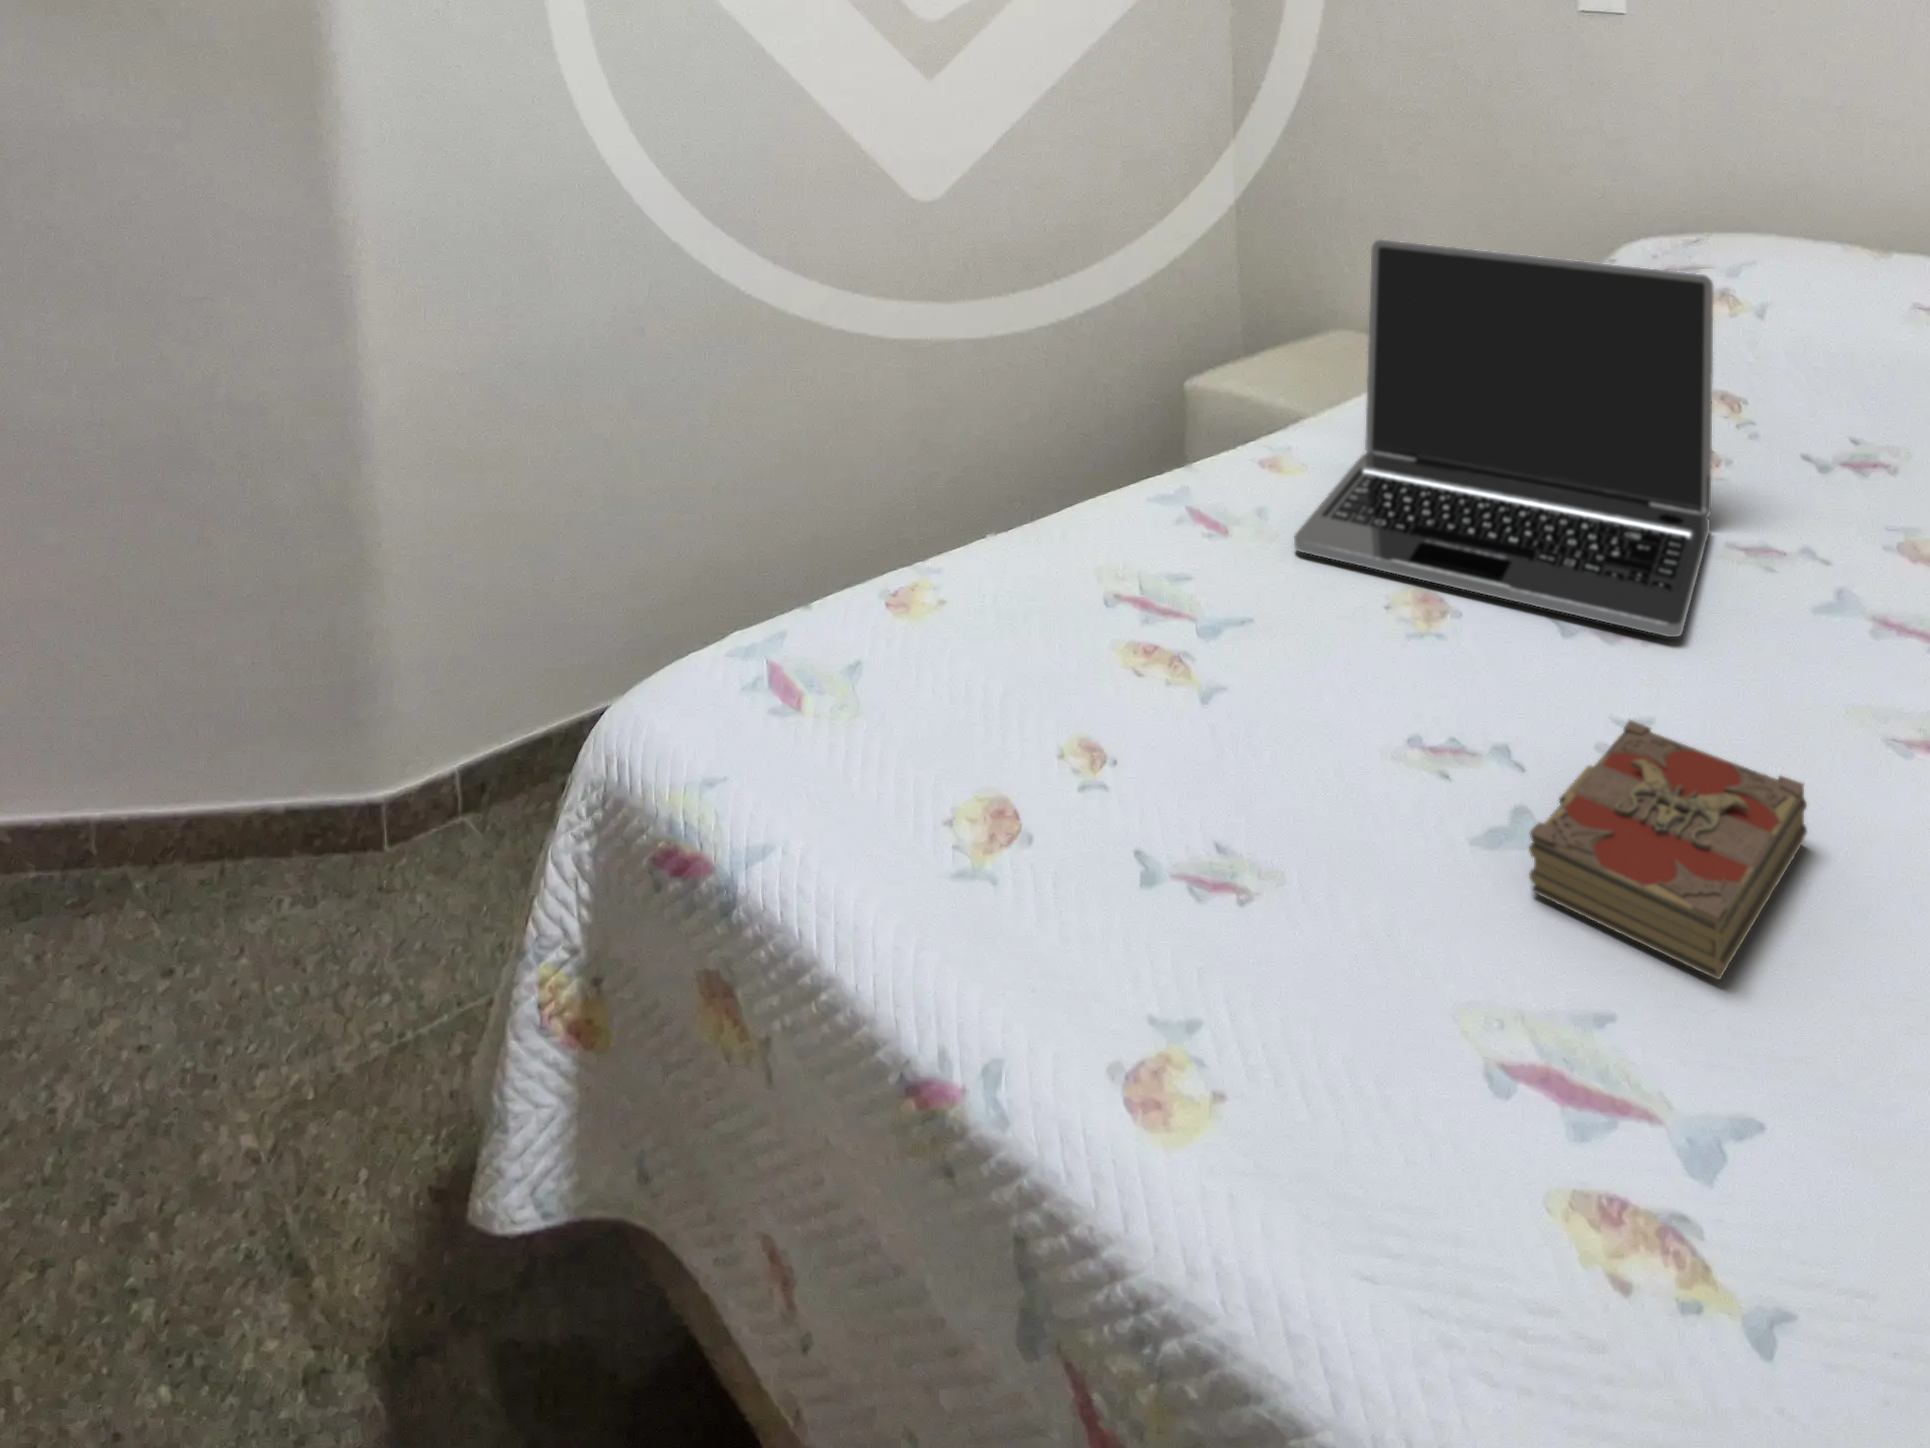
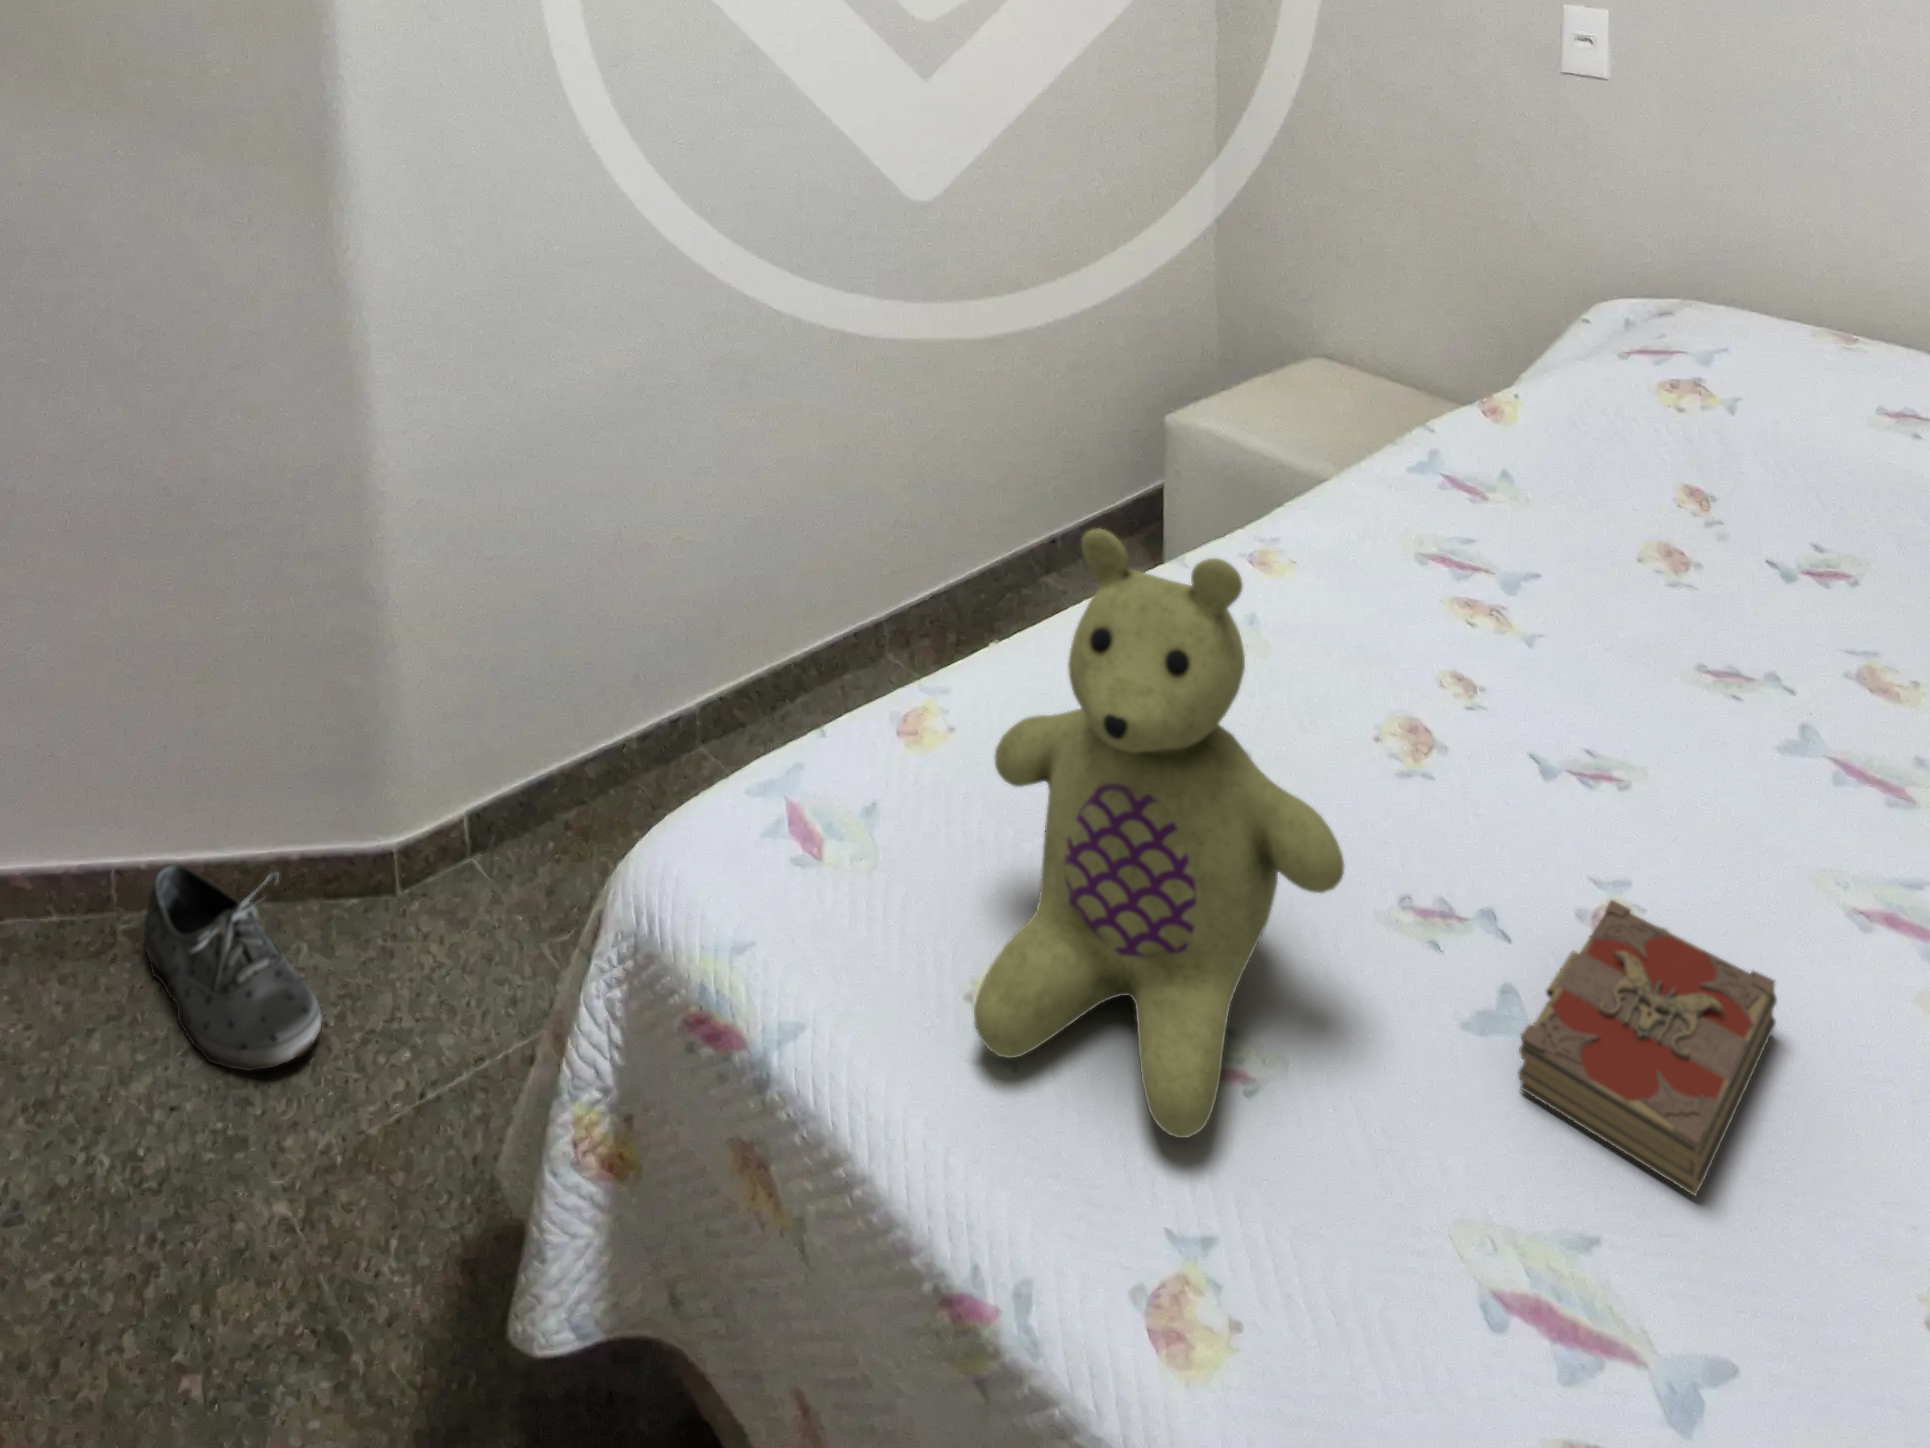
laptop: present [1294,240,1714,637] -> none [1286,350,1694,785]
stuffed bear: none [950,325,1339,933] -> present [974,528,1344,1138]
shoe: none [118,812,297,1012] -> present [144,864,321,1071]

